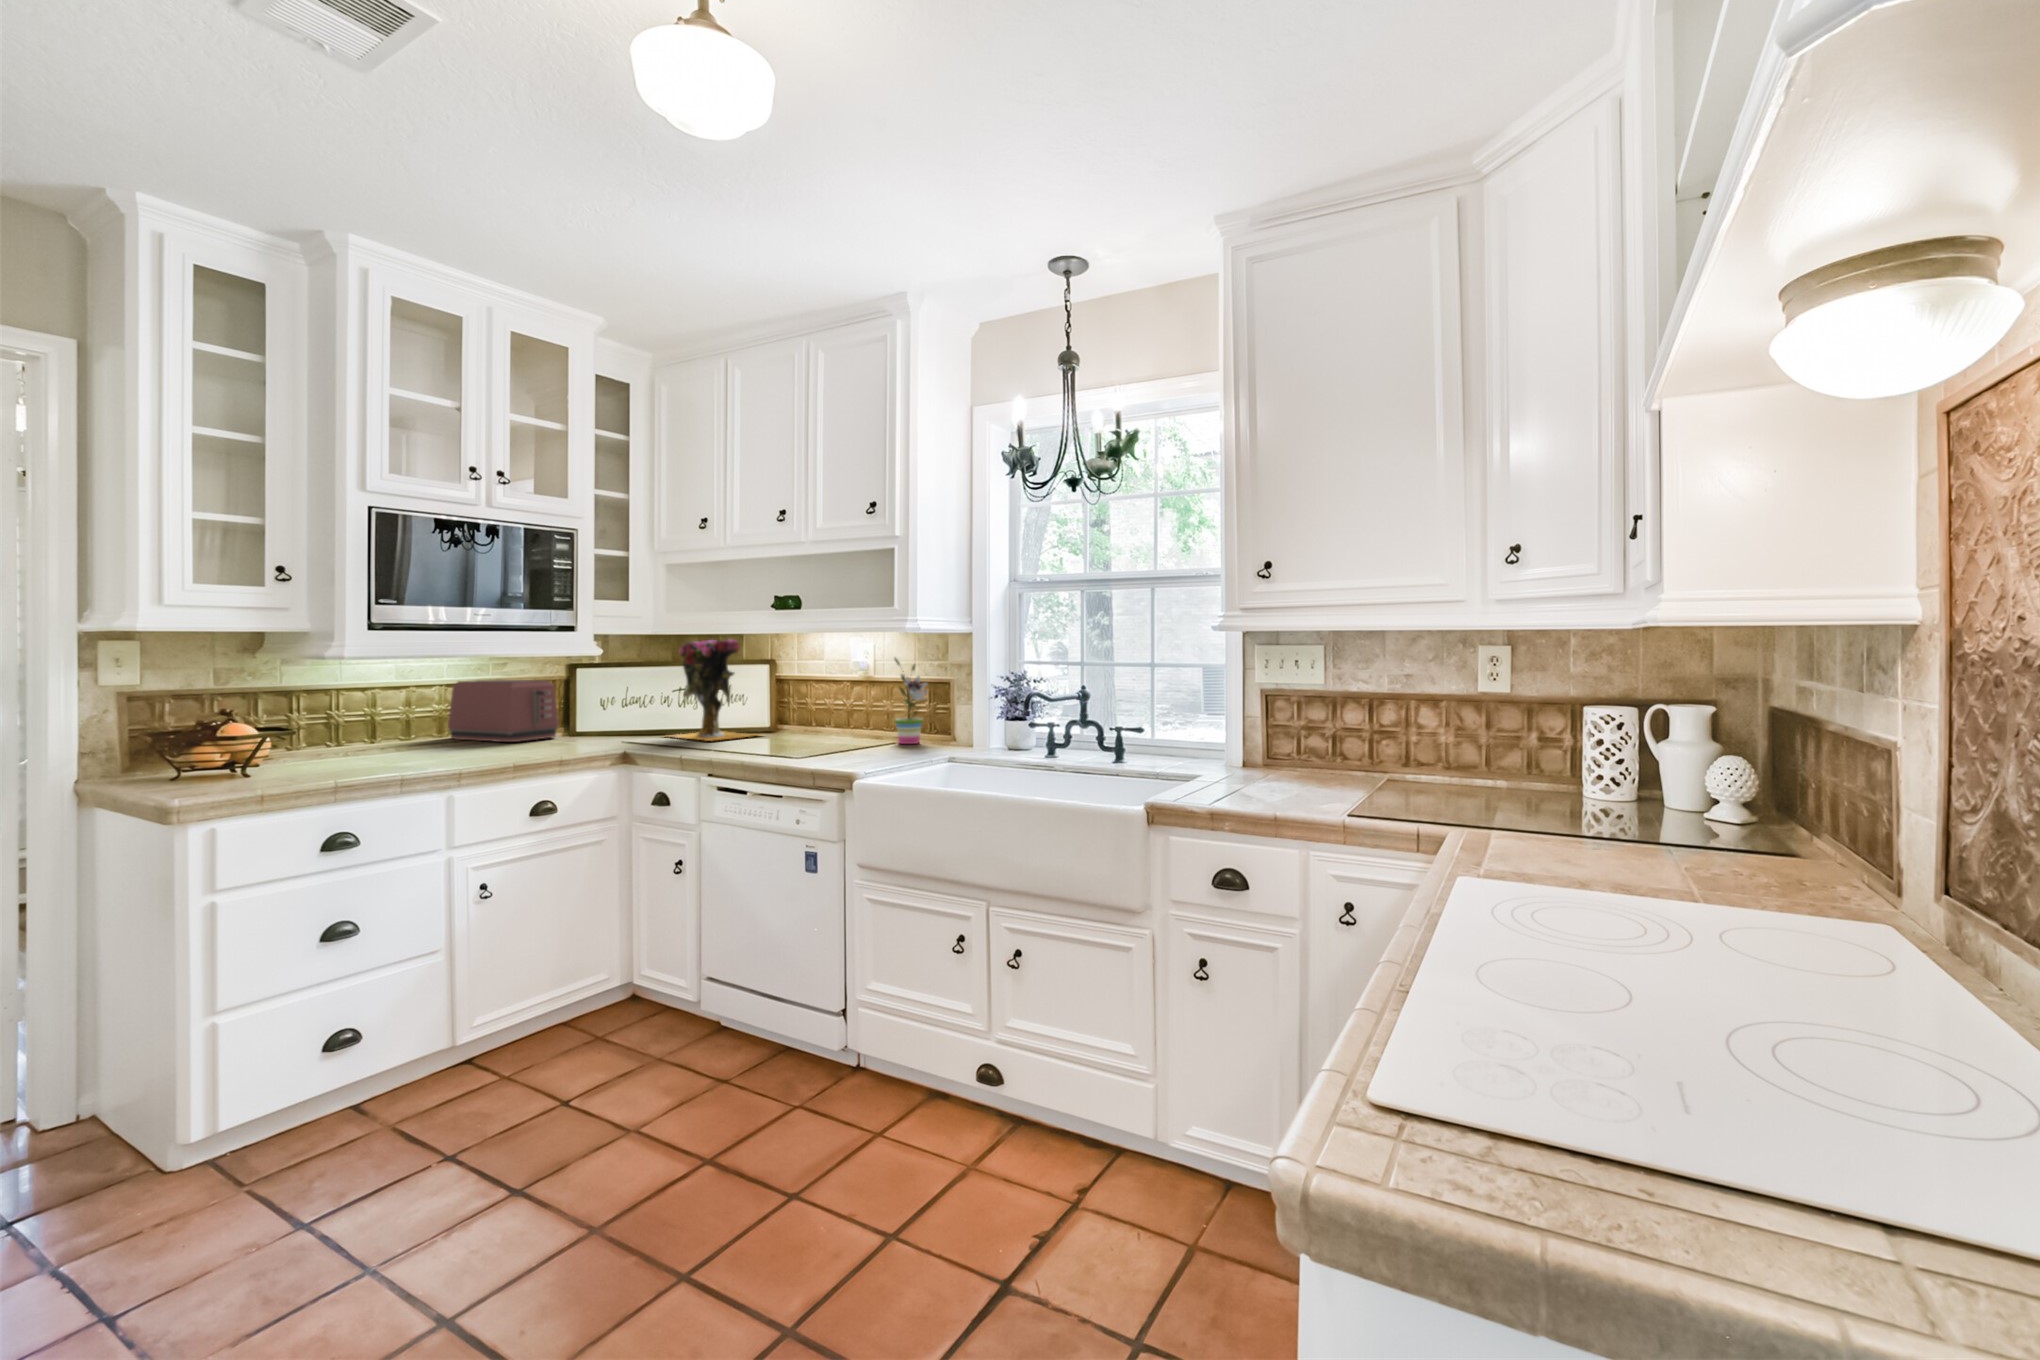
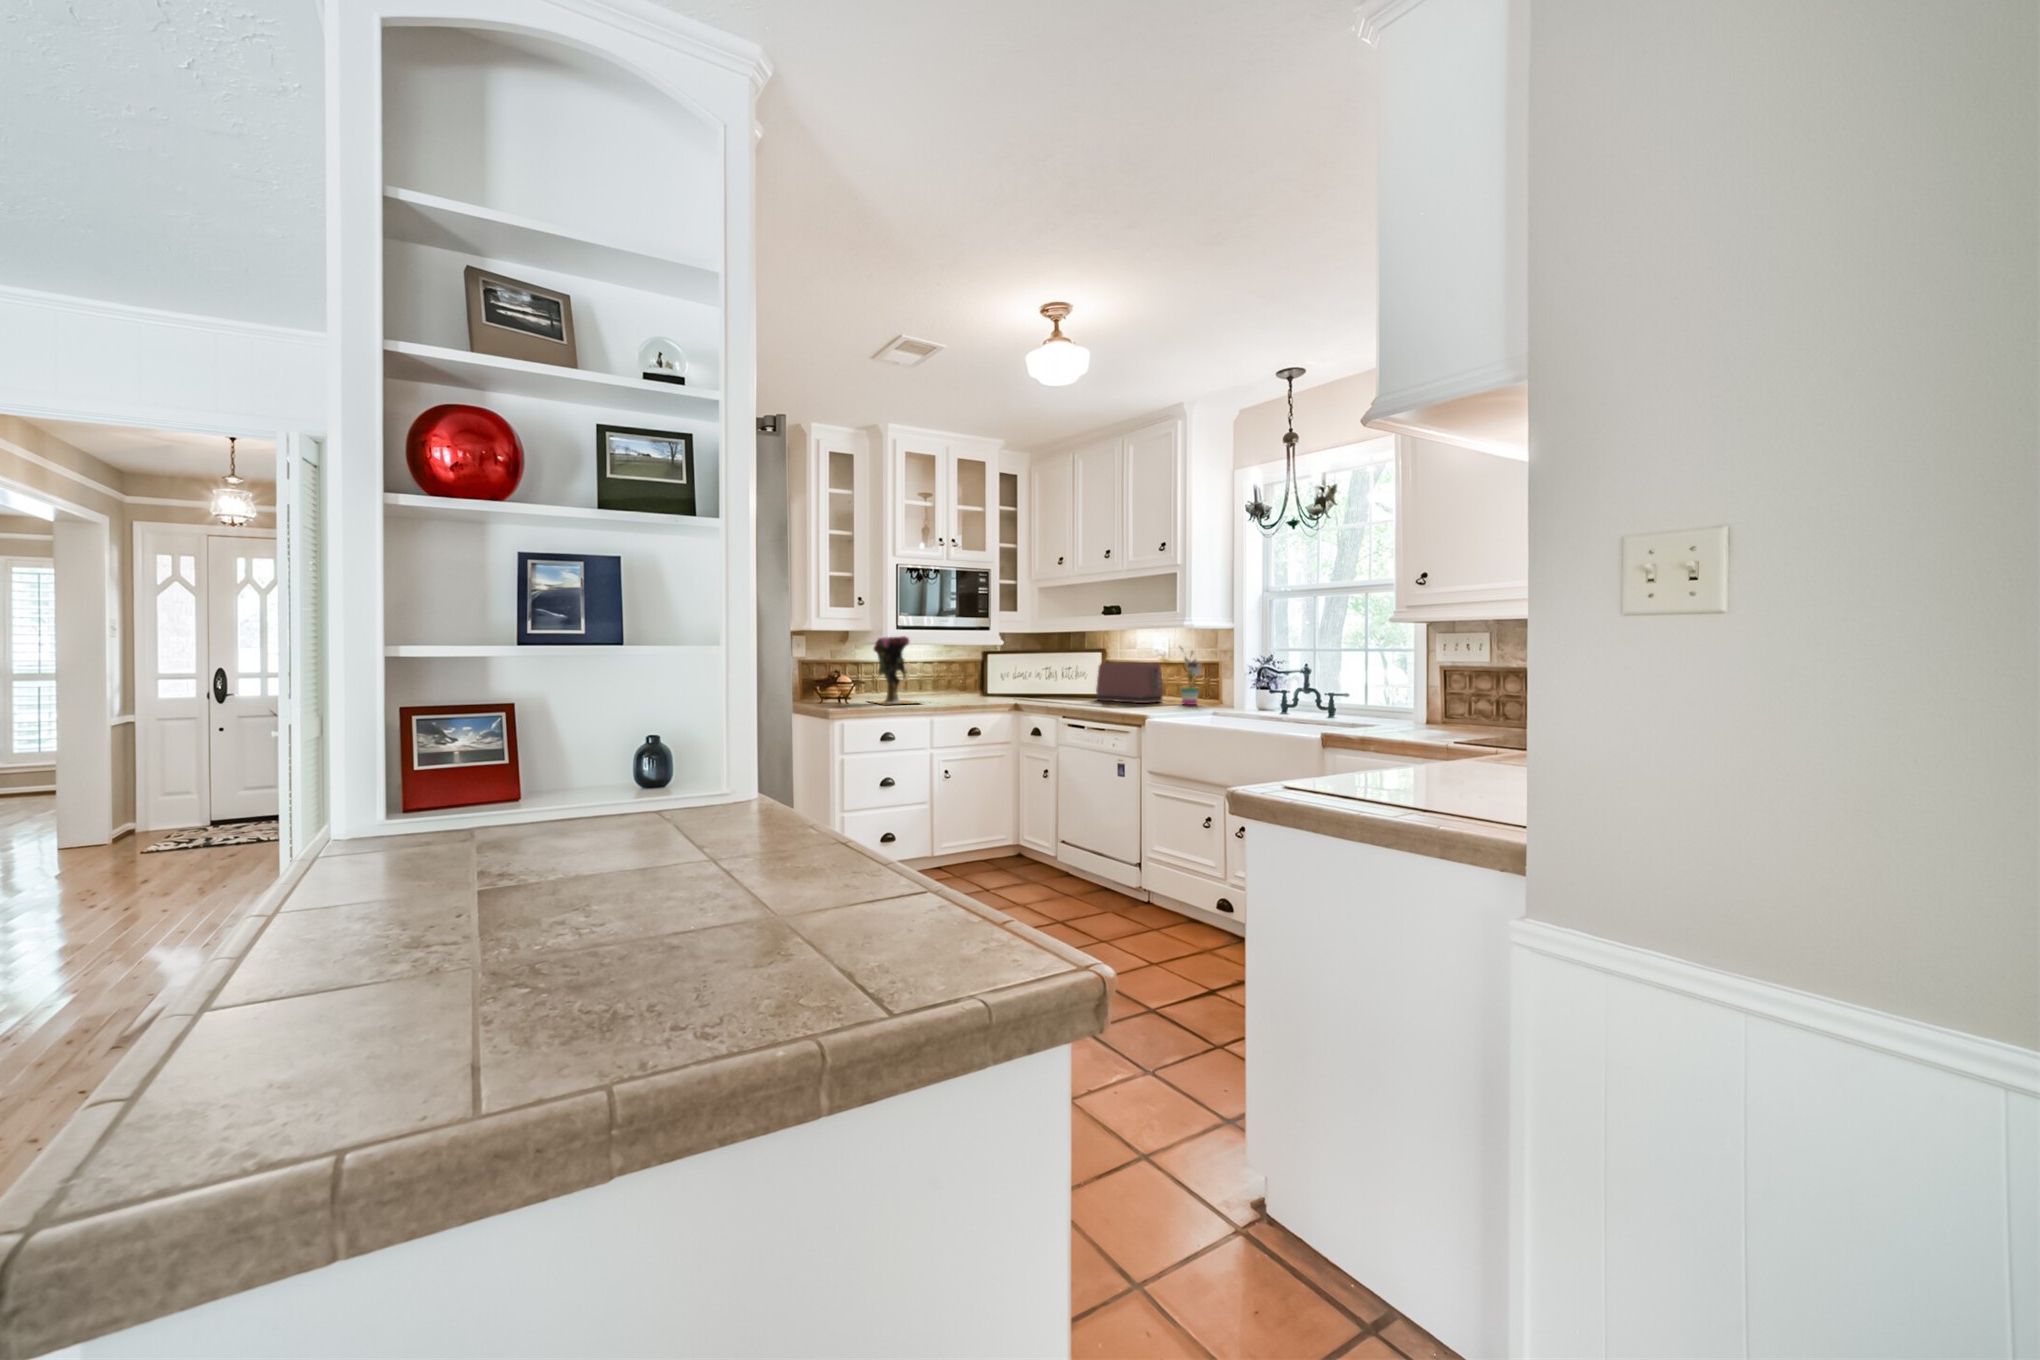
vase: present [671,640,758,741] -> present [873,636,913,704]
toaster: present [448,680,559,742] -> present [1096,662,1164,703]

